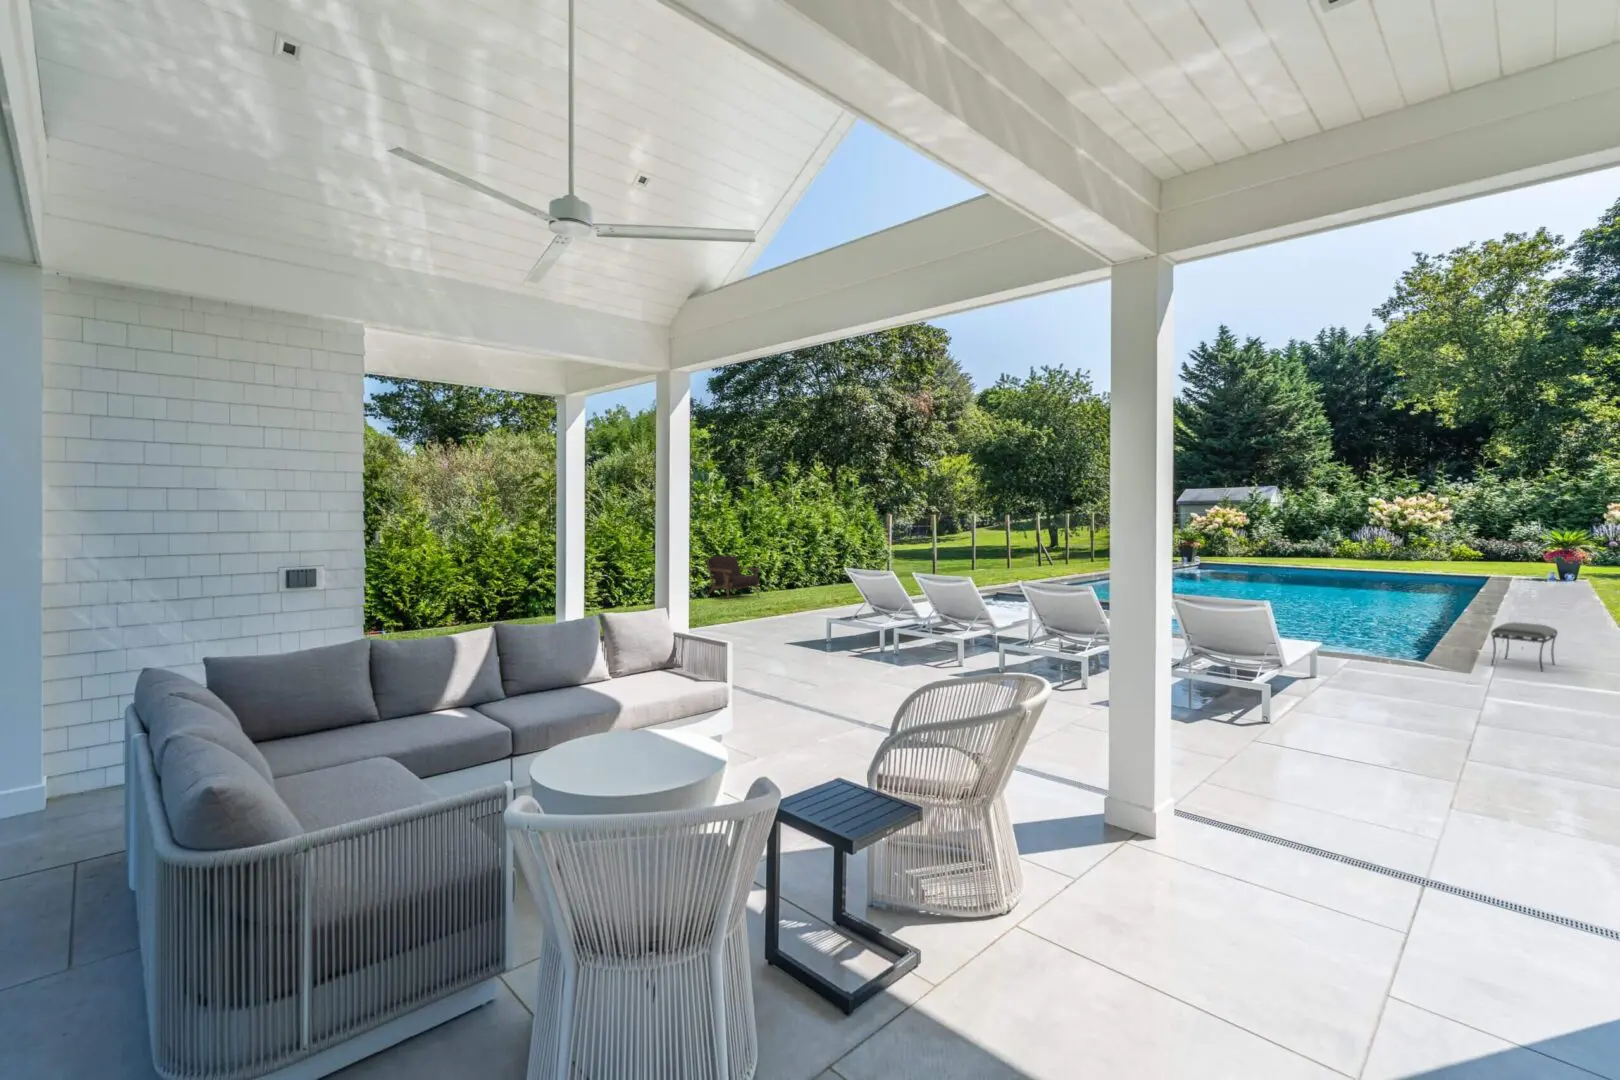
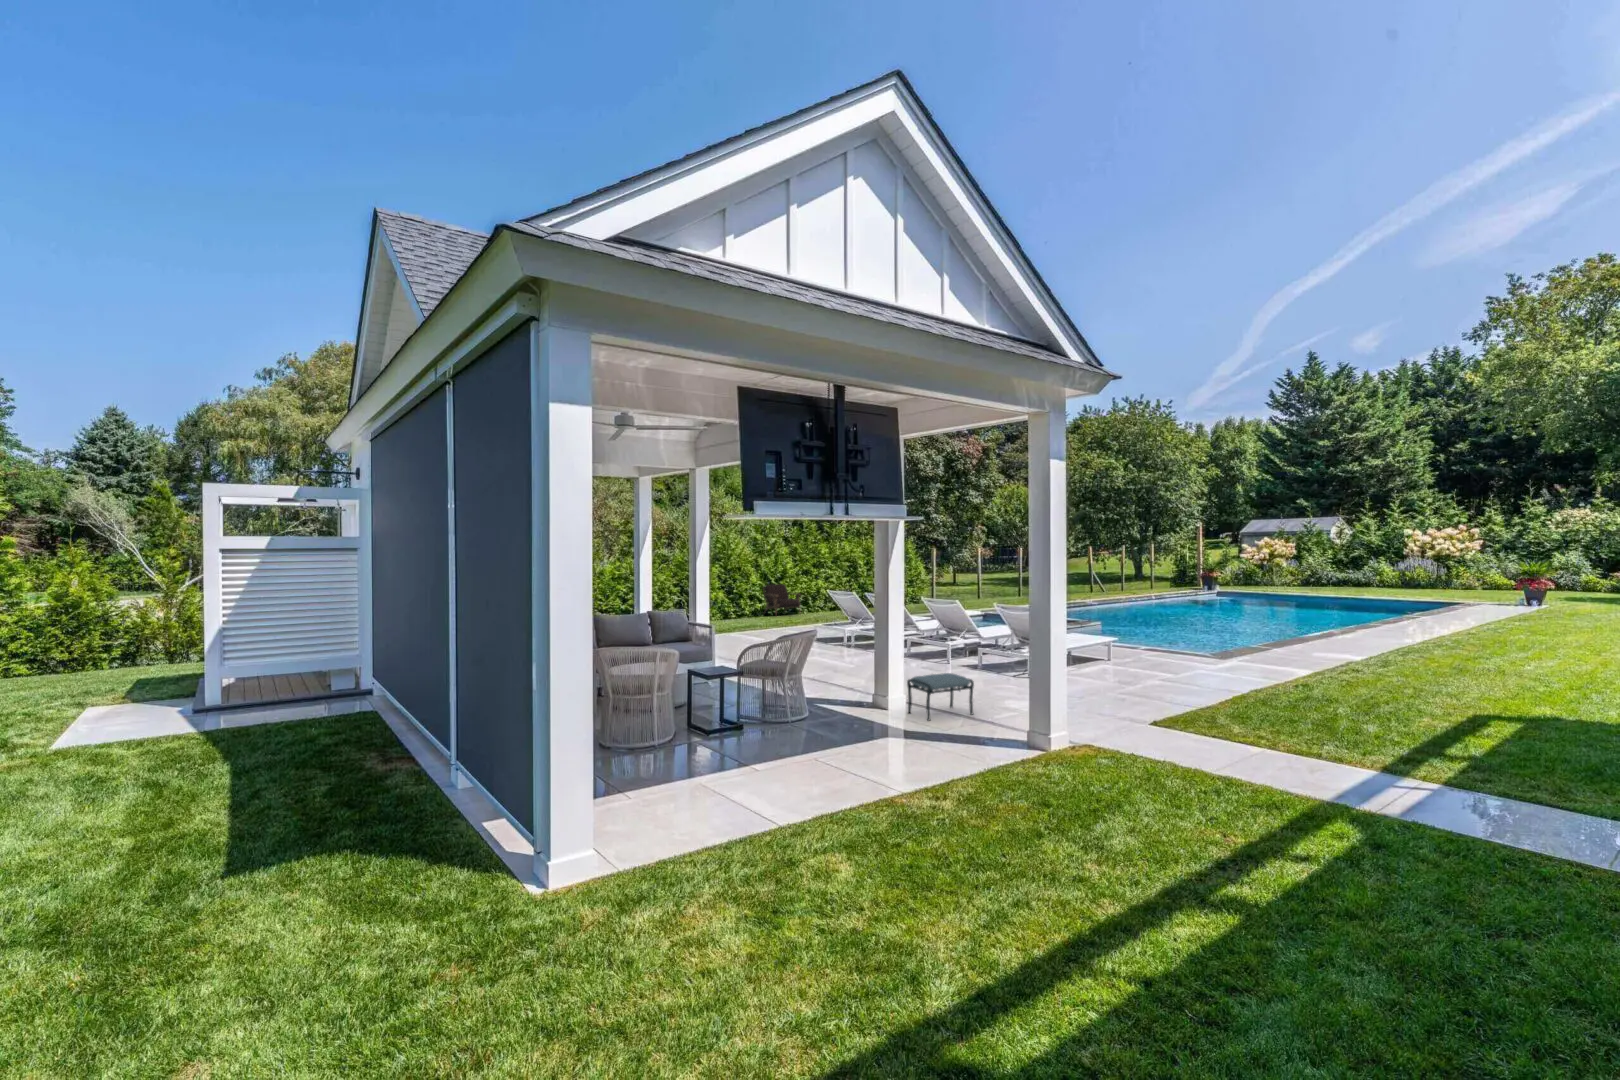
ottoman: present [1491,622,1557,671] -> present [907,673,974,720]

